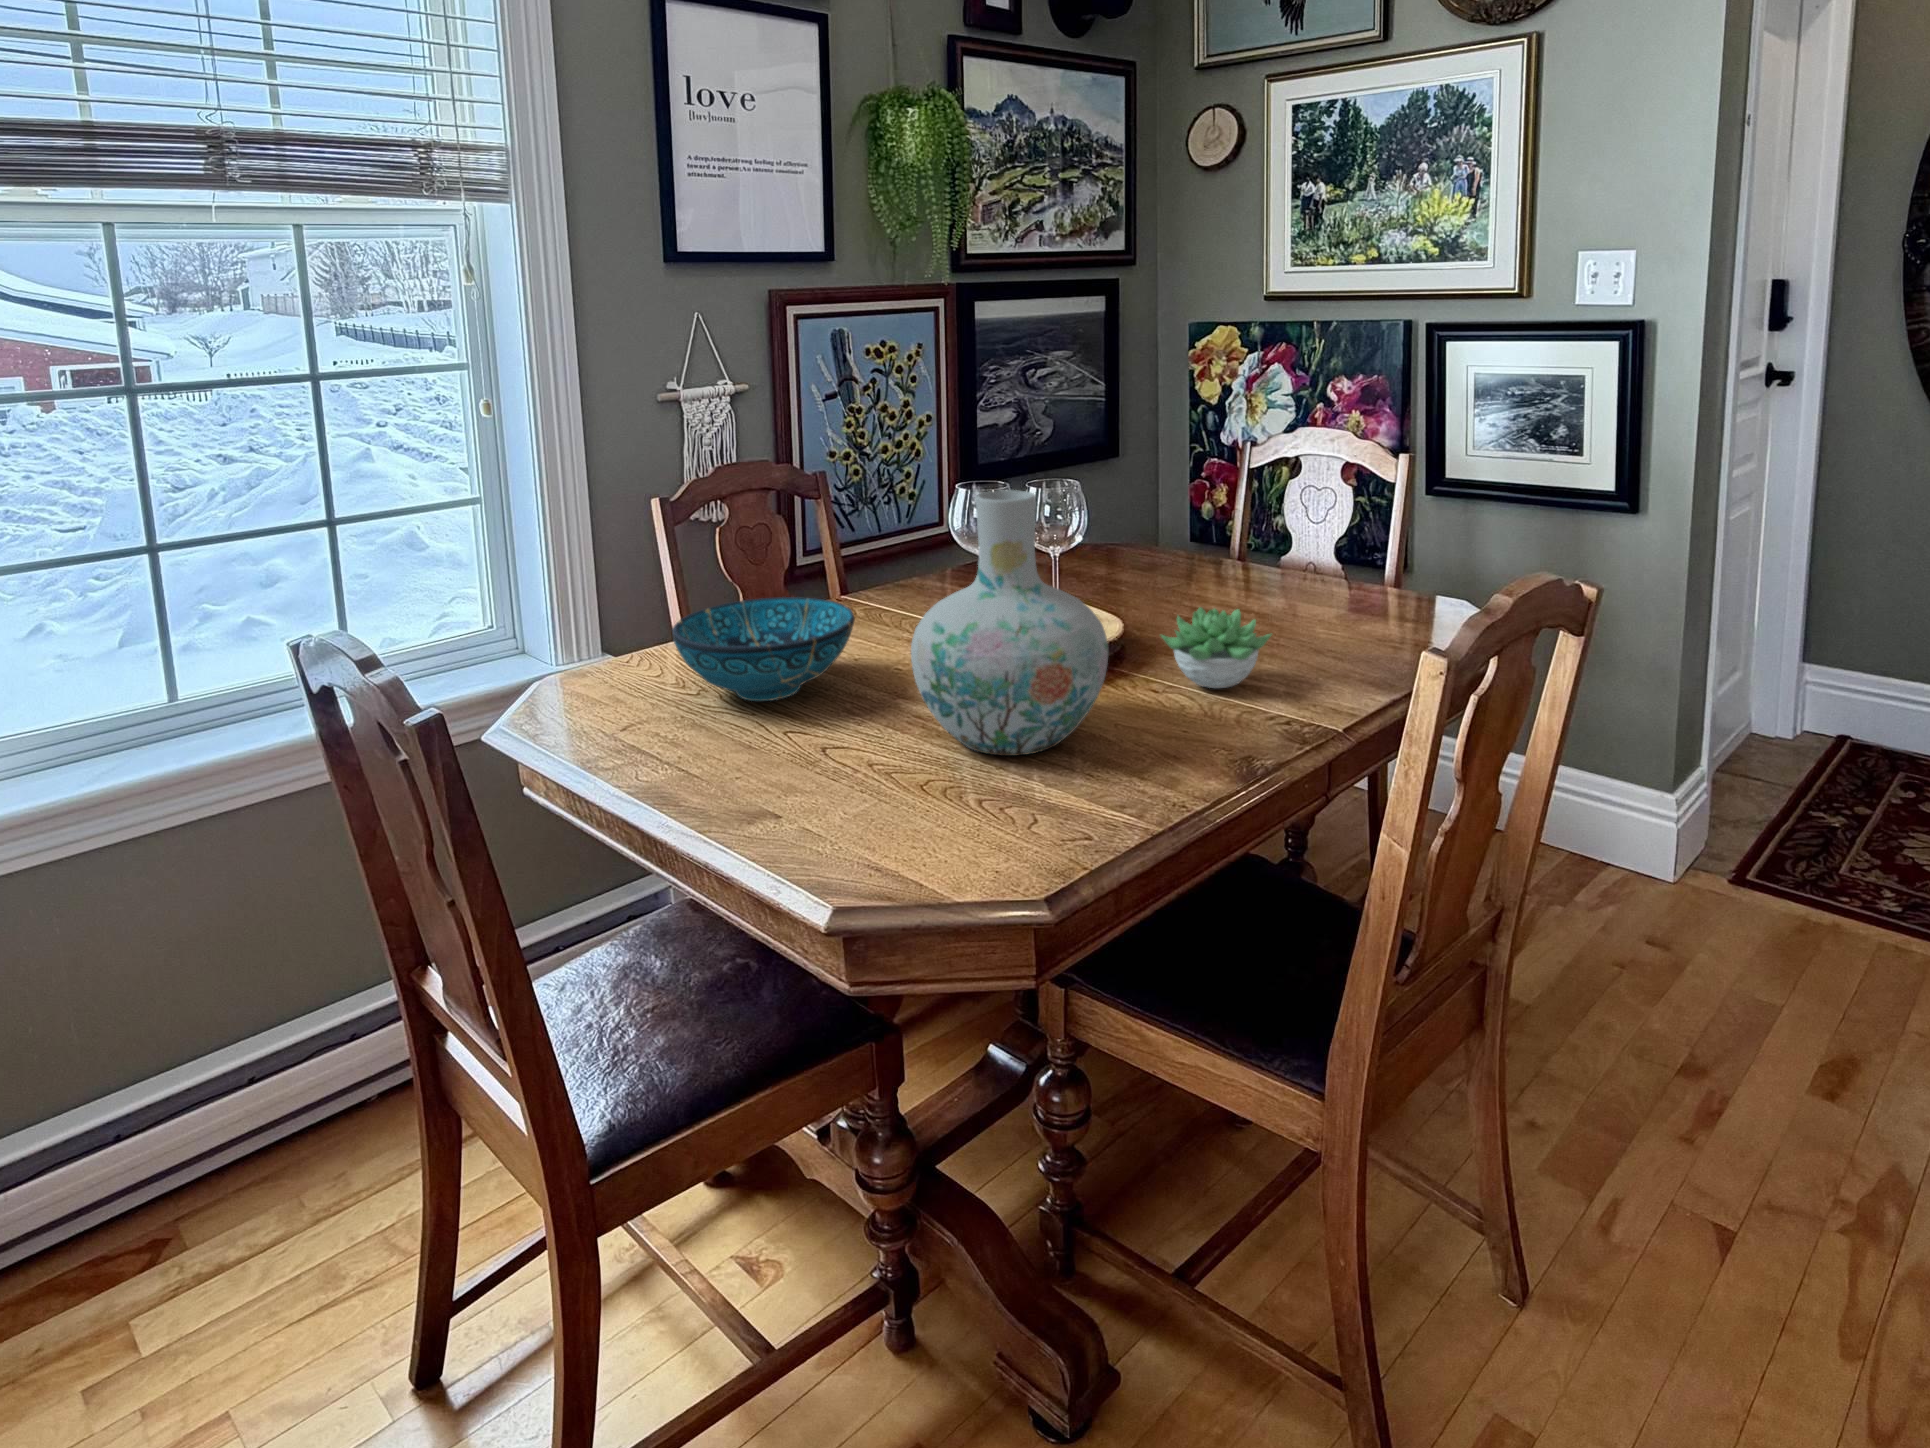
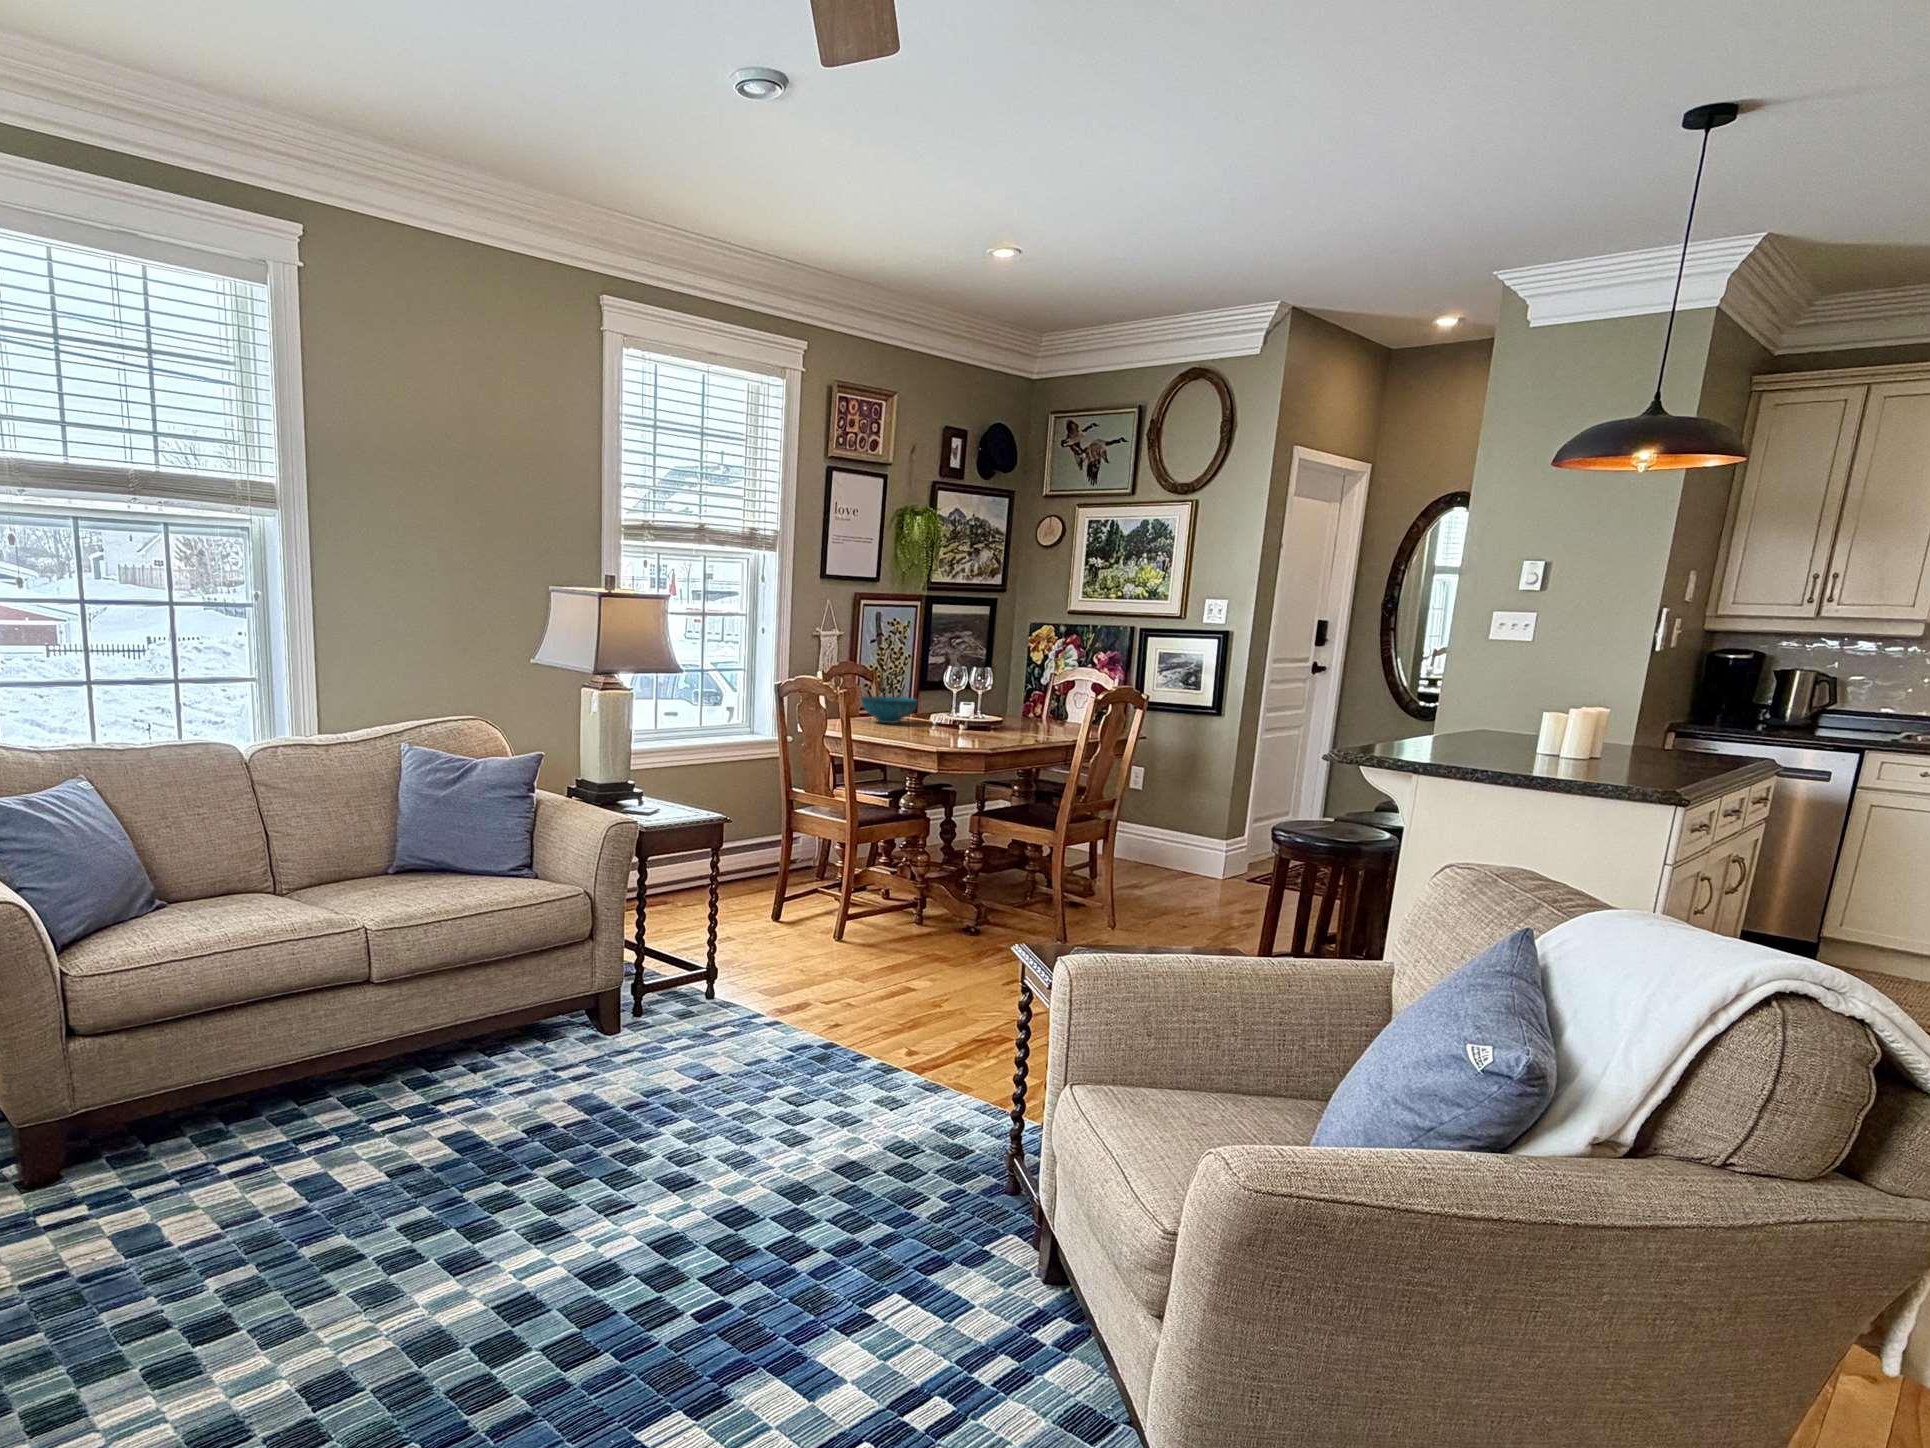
vase: present [911,490,1108,756] -> none [944,656,1003,732]
succulent plant: present [1161,607,1271,688] -> none [1016,704,1052,729]

